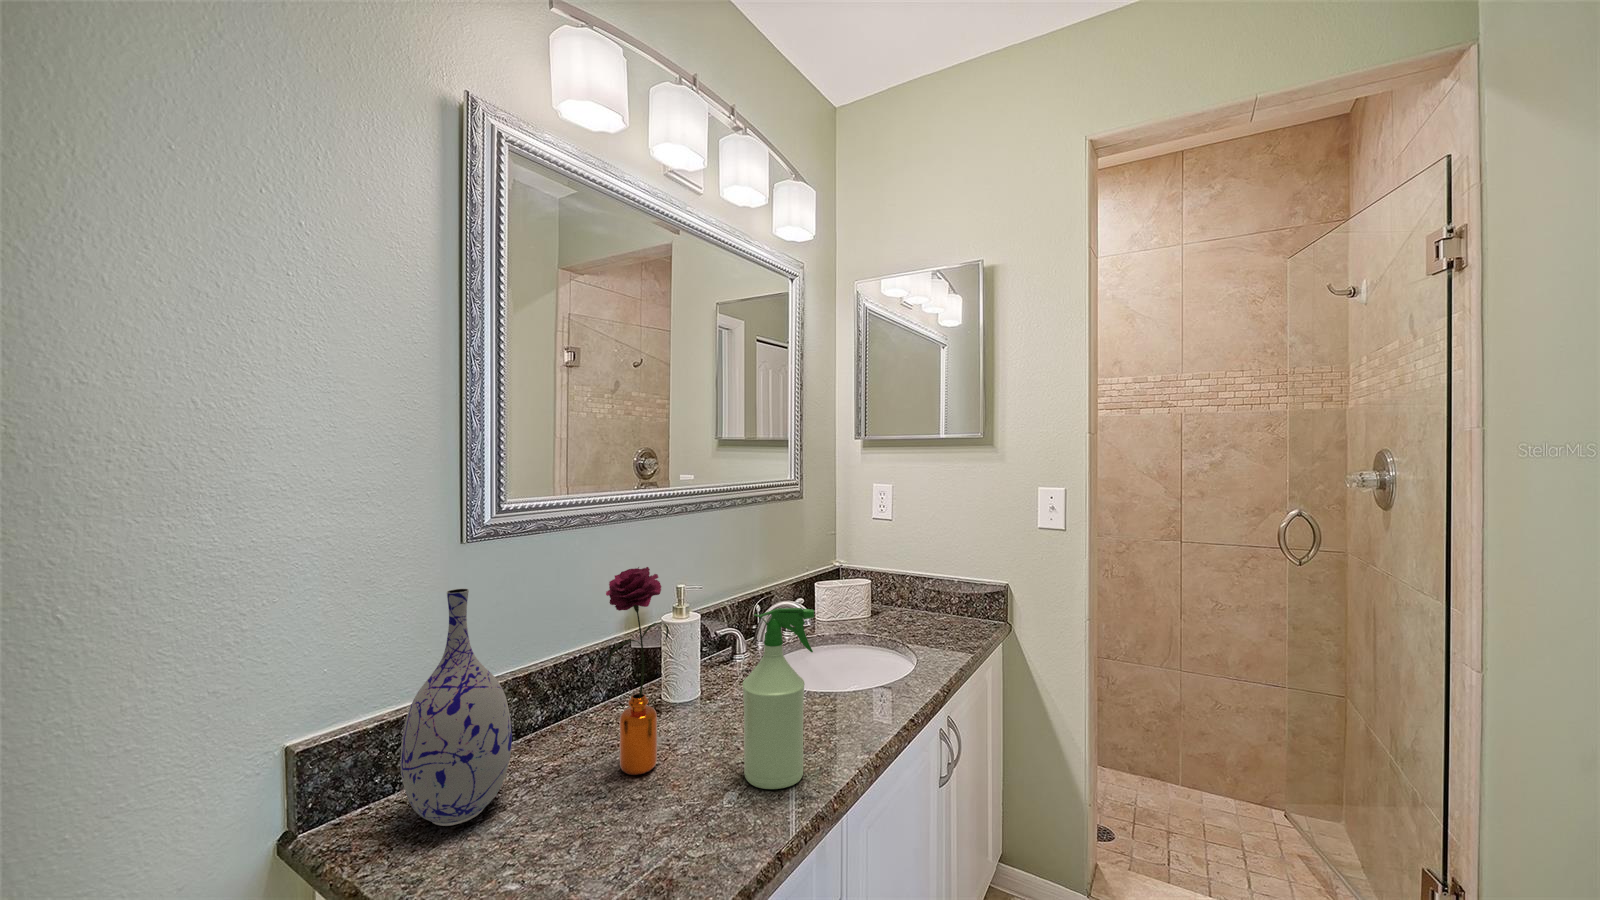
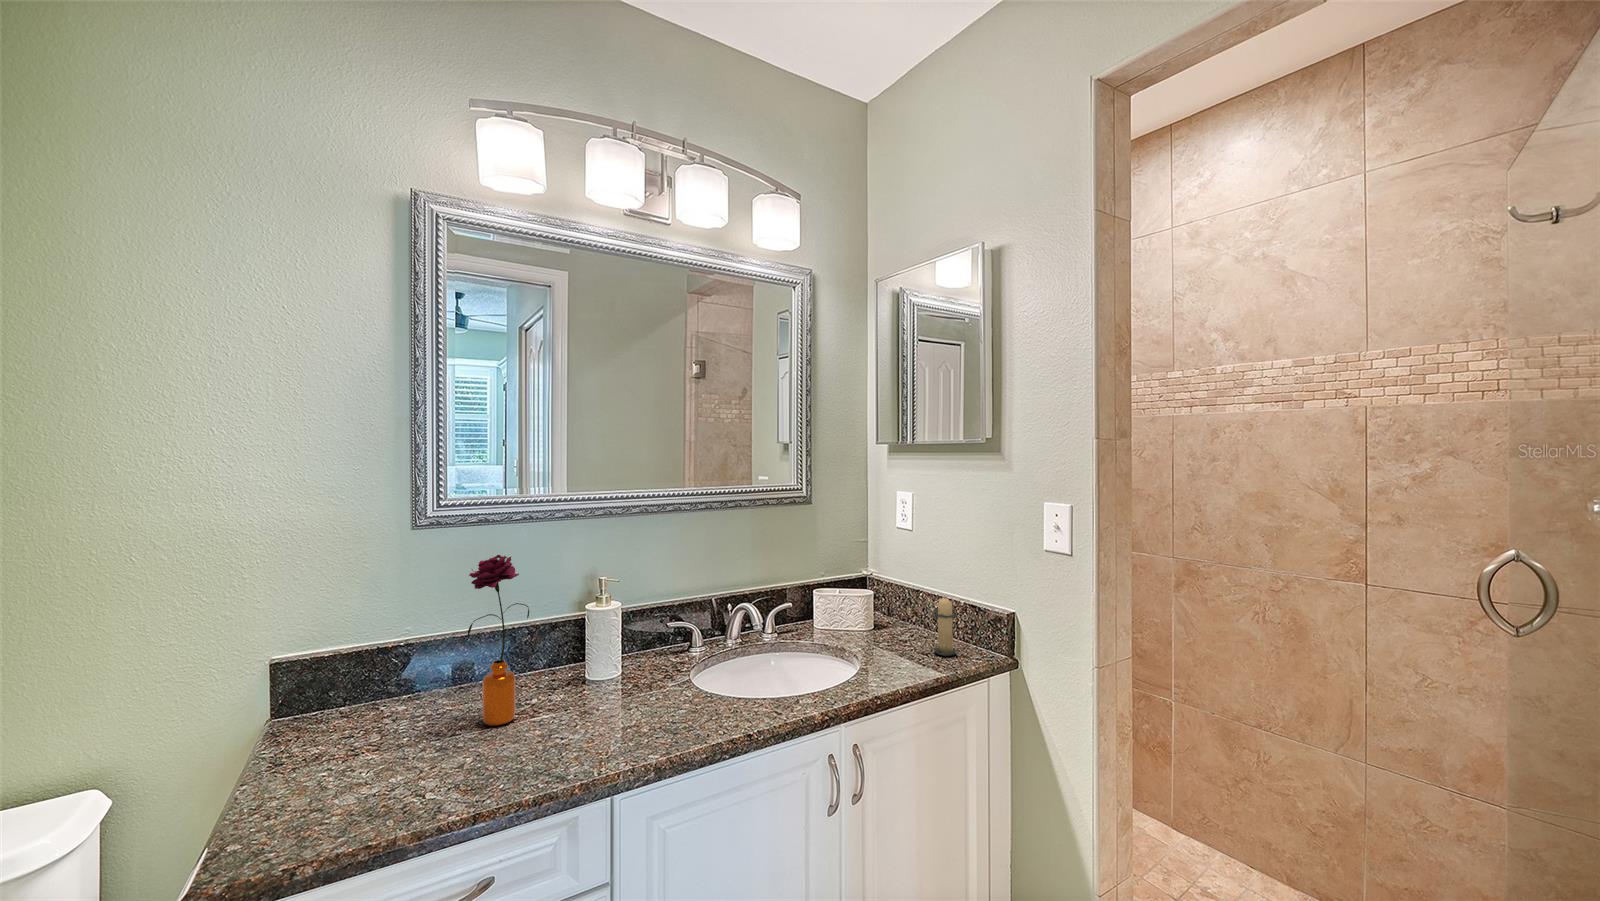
candle: none [942,574,969,630] -> present [933,598,957,656]
vase: present [400,588,512,826] -> none [320,561,405,732]
spray bottle: present [742,608,814,789] -> none [550,599,613,757]

